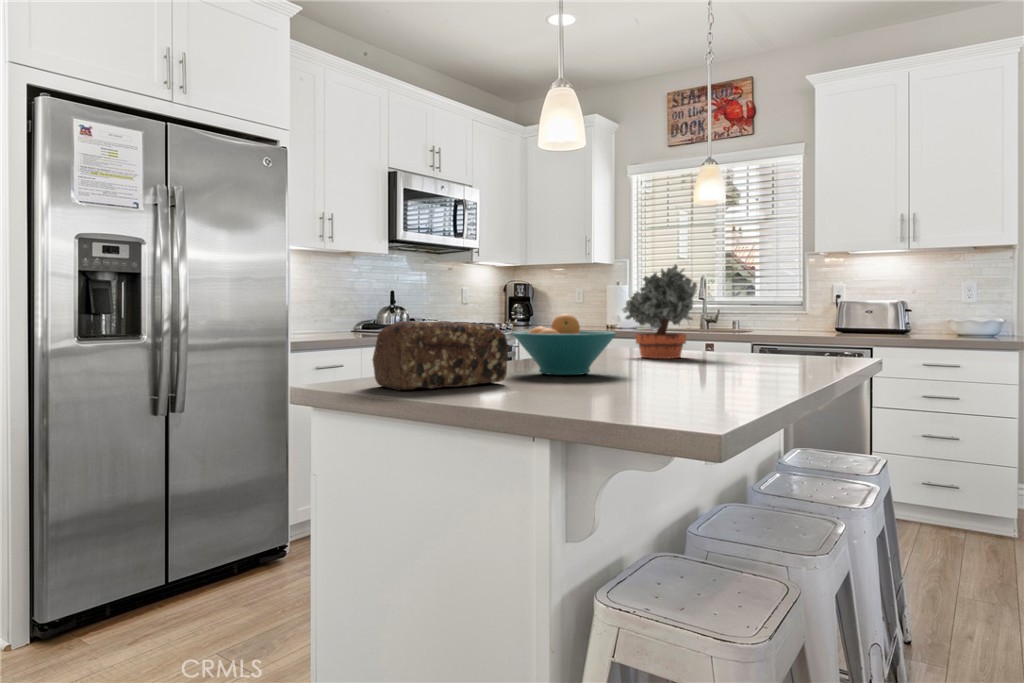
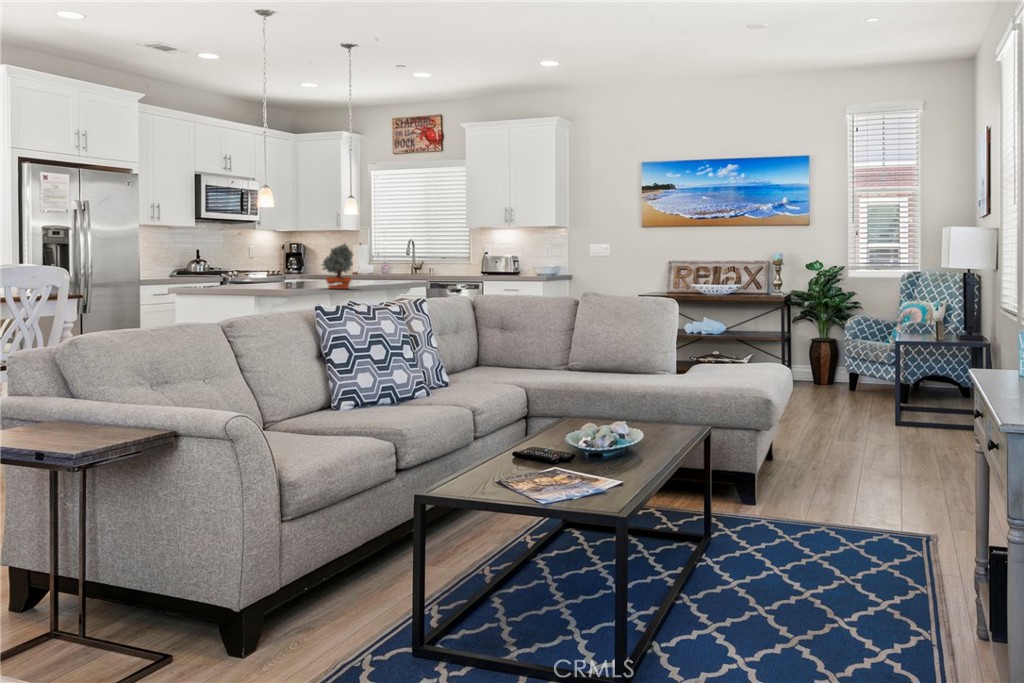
fruit bowl: present [513,314,616,375] -> none [252,267,295,291]
bread loaf: present [373,321,508,390] -> none [195,270,246,293]

